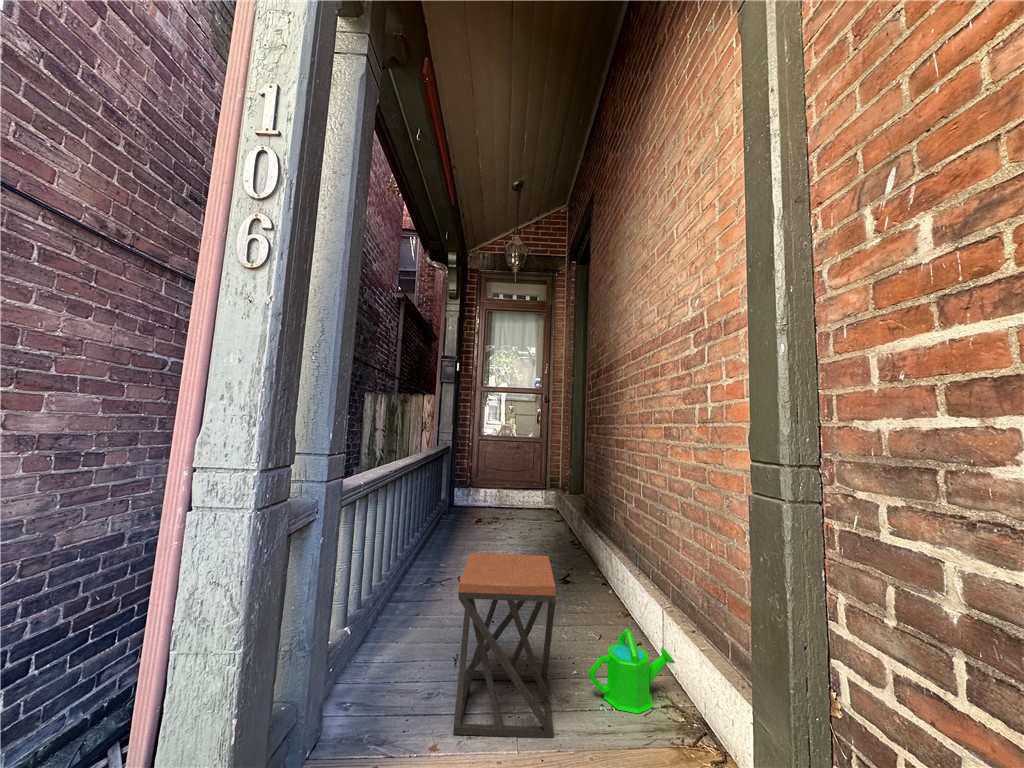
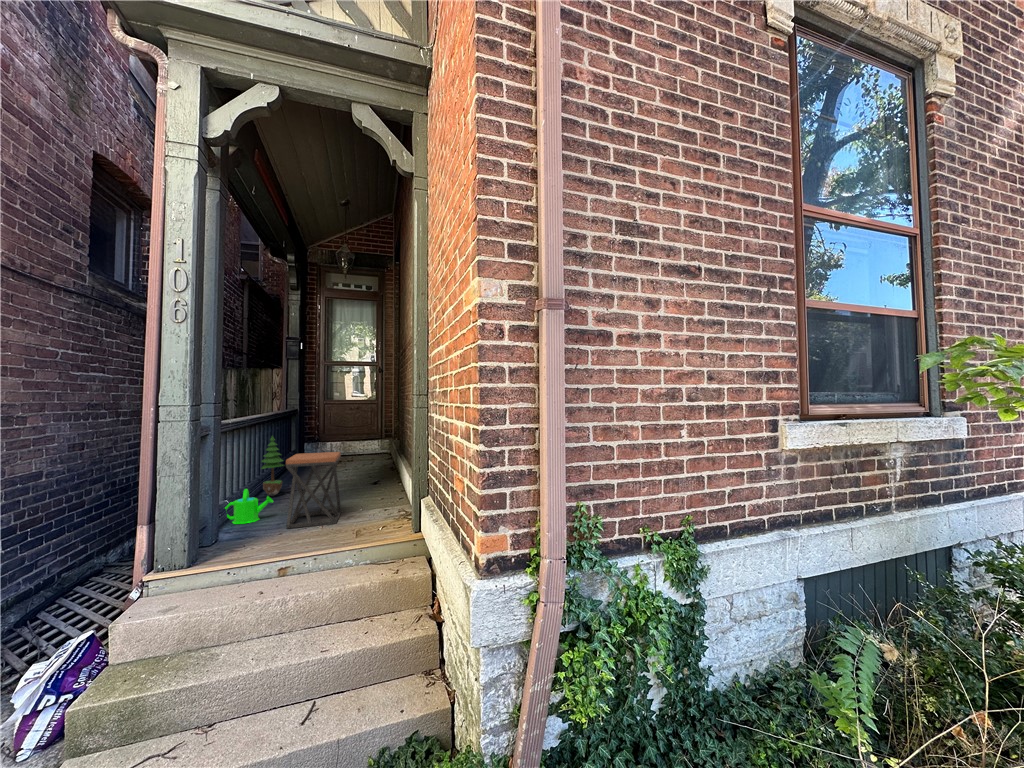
potted tree: none [407,493,442,590] -> present [261,436,283,496]
watering can: present [589,629,675,714] -> present [225,489,273,524]

